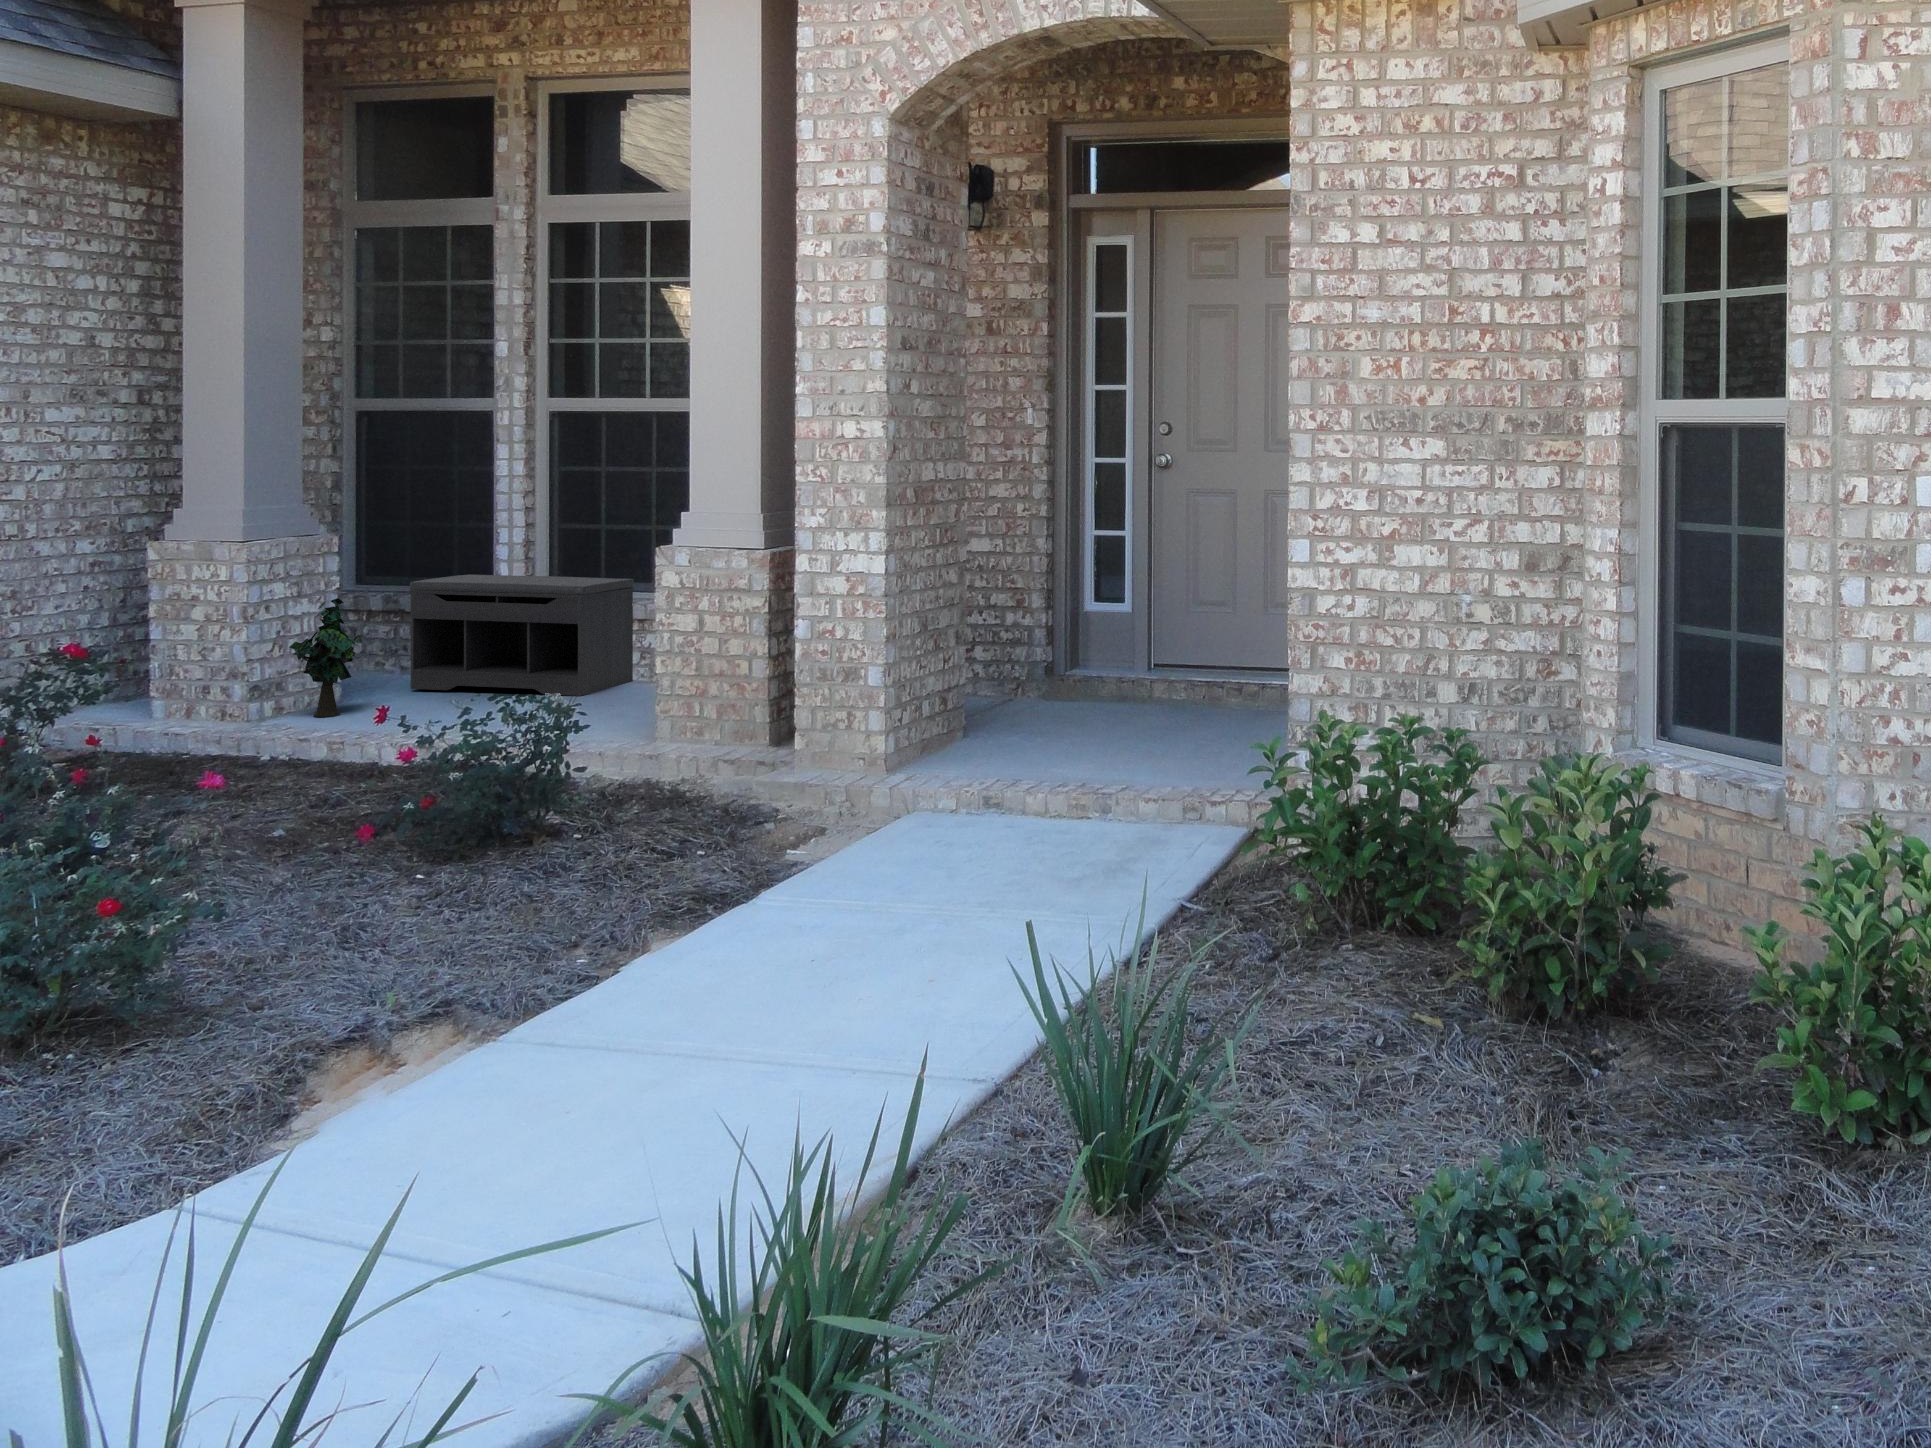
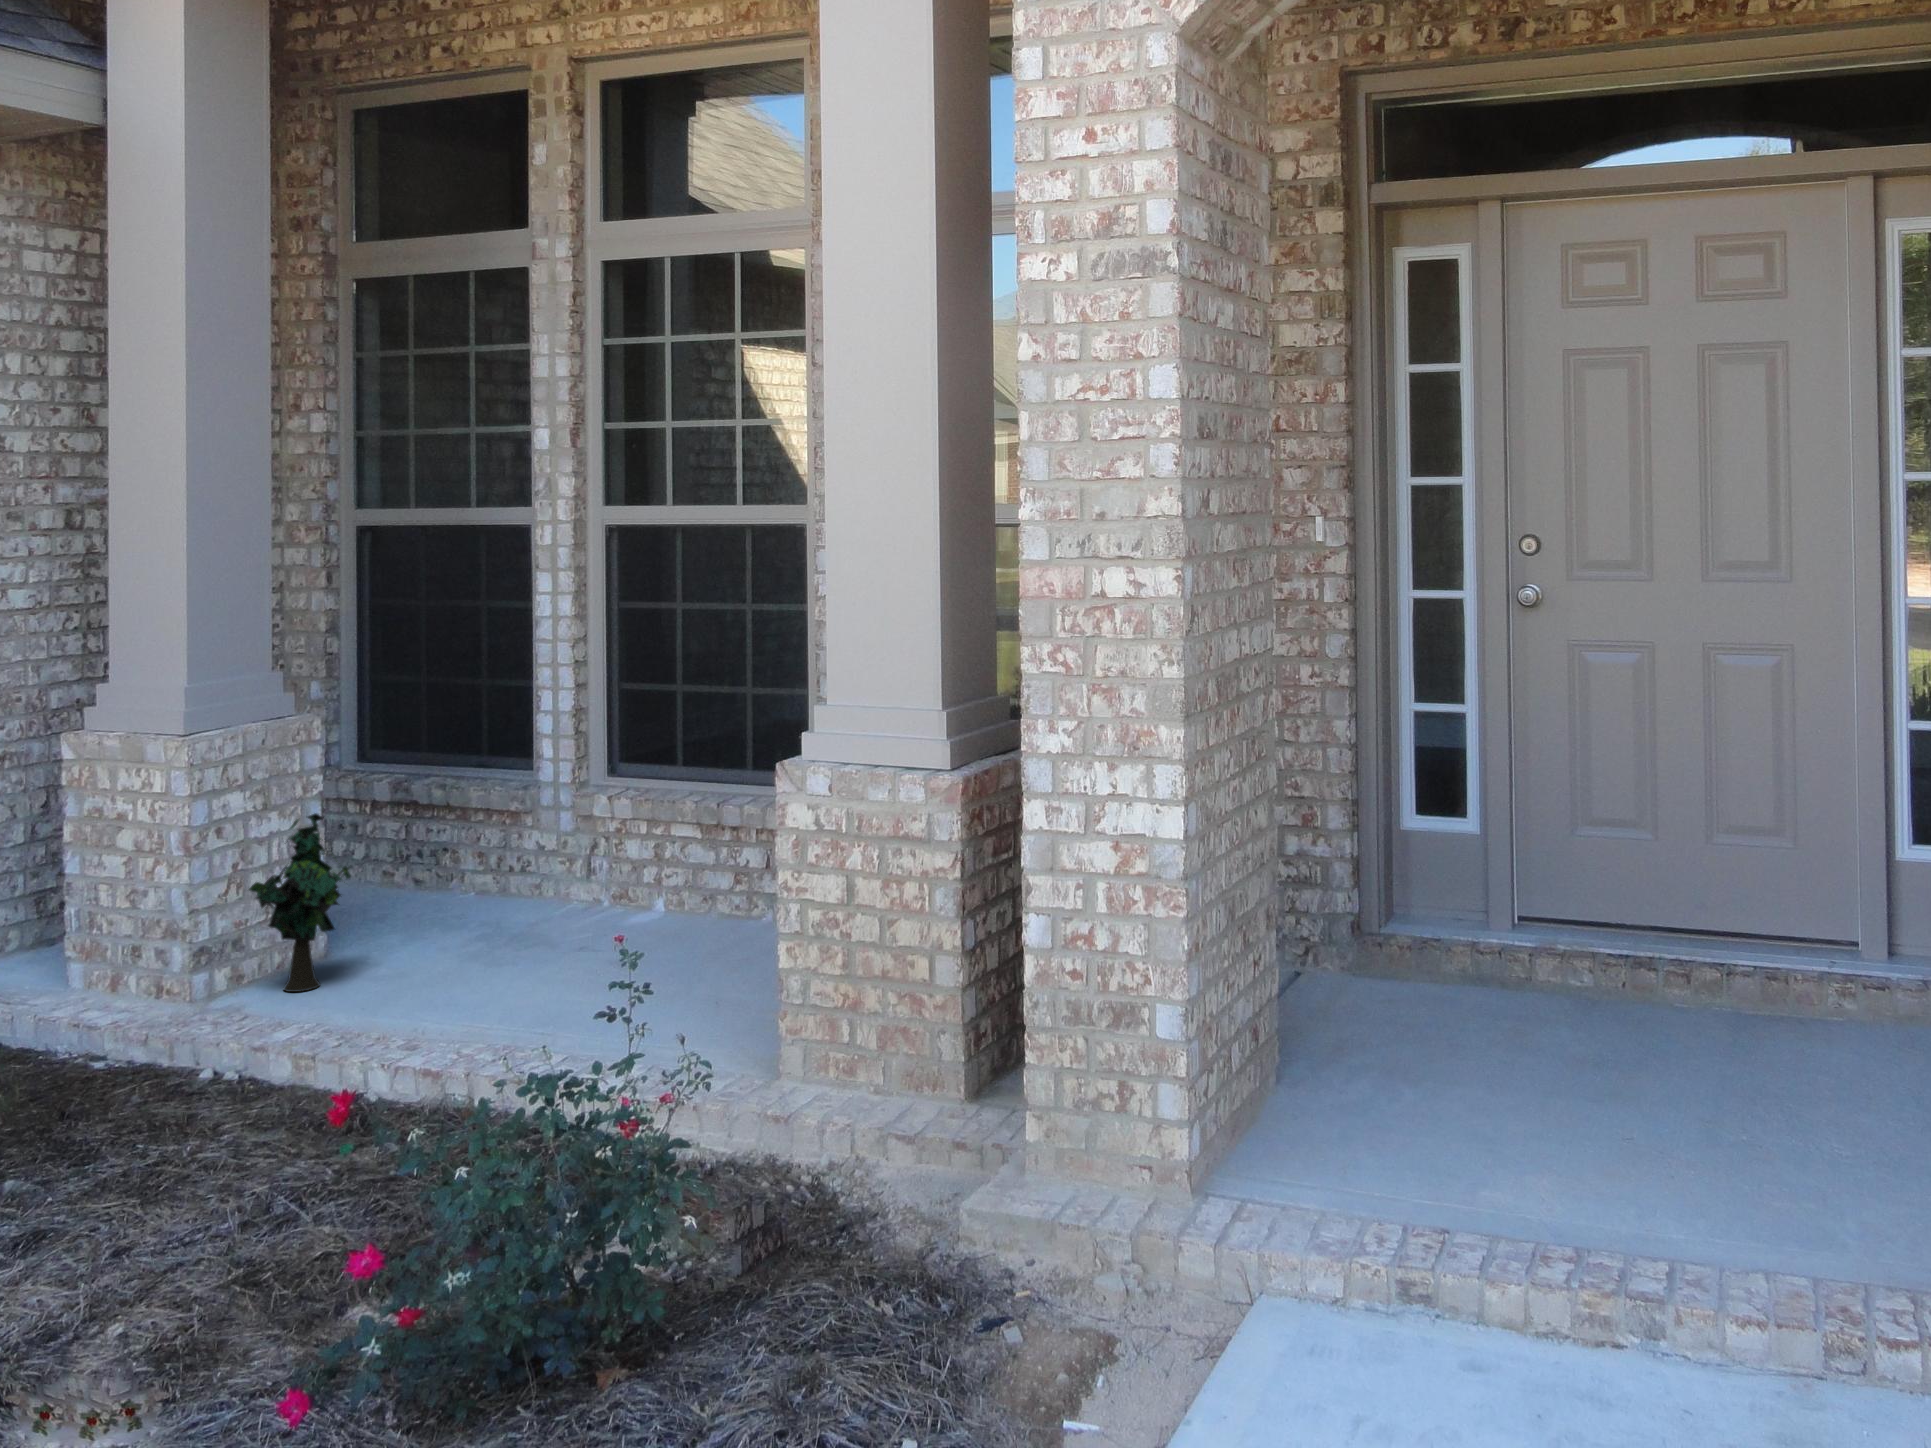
bench: present [409,574,634,696] -> none [418,756,723,950]

